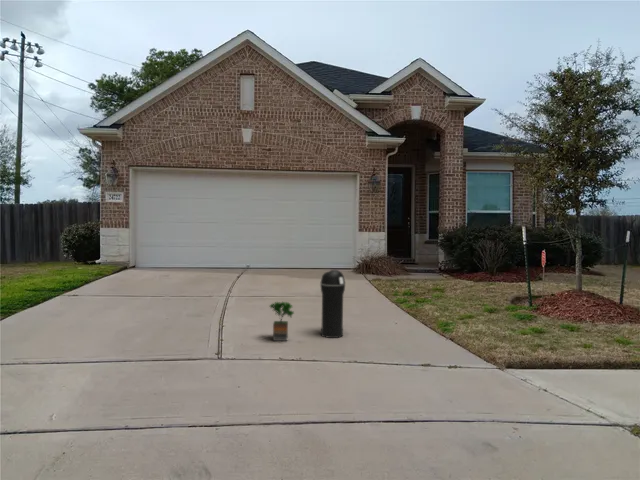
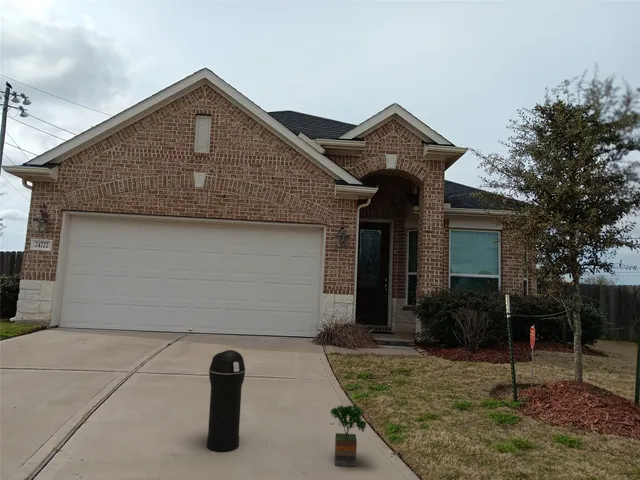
potted tree: present [270,302,293,341] -> present [330,405,366,467]

